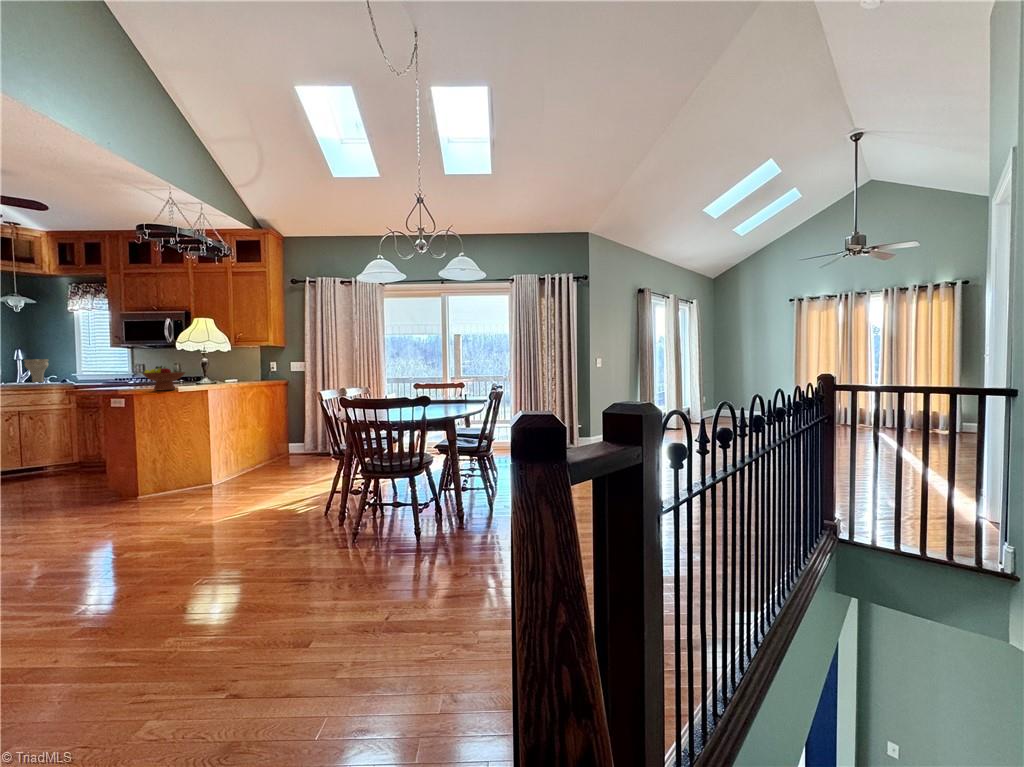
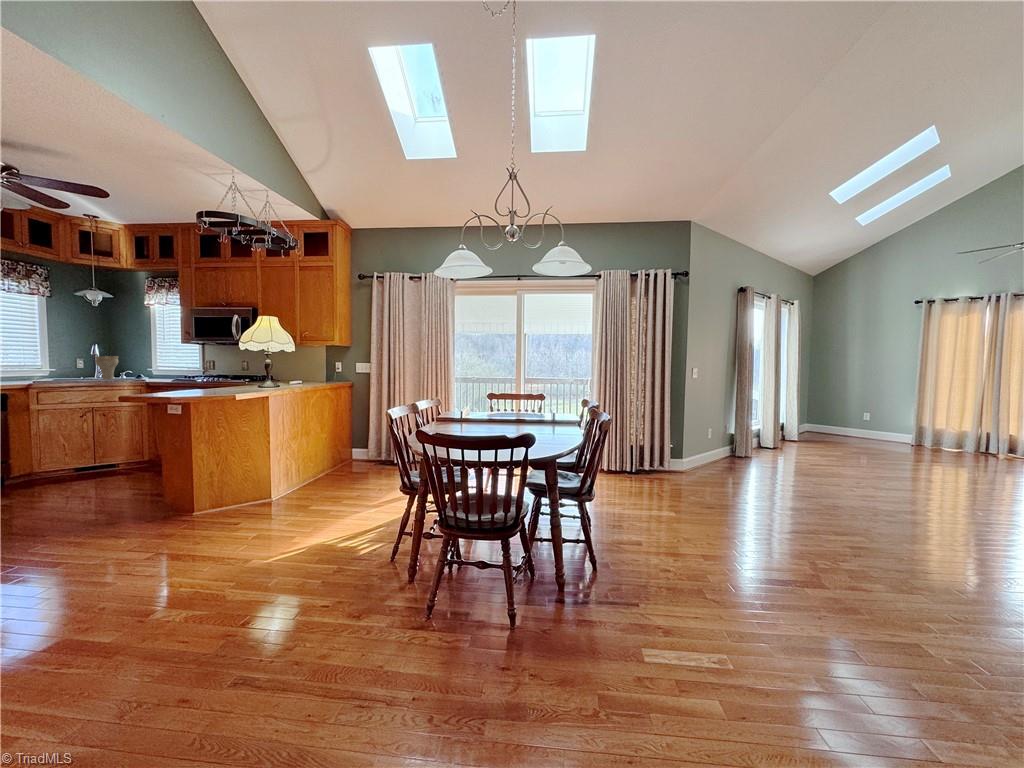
fruit bowl: present [142,366,185,391] -> none [200,370,247,397]

